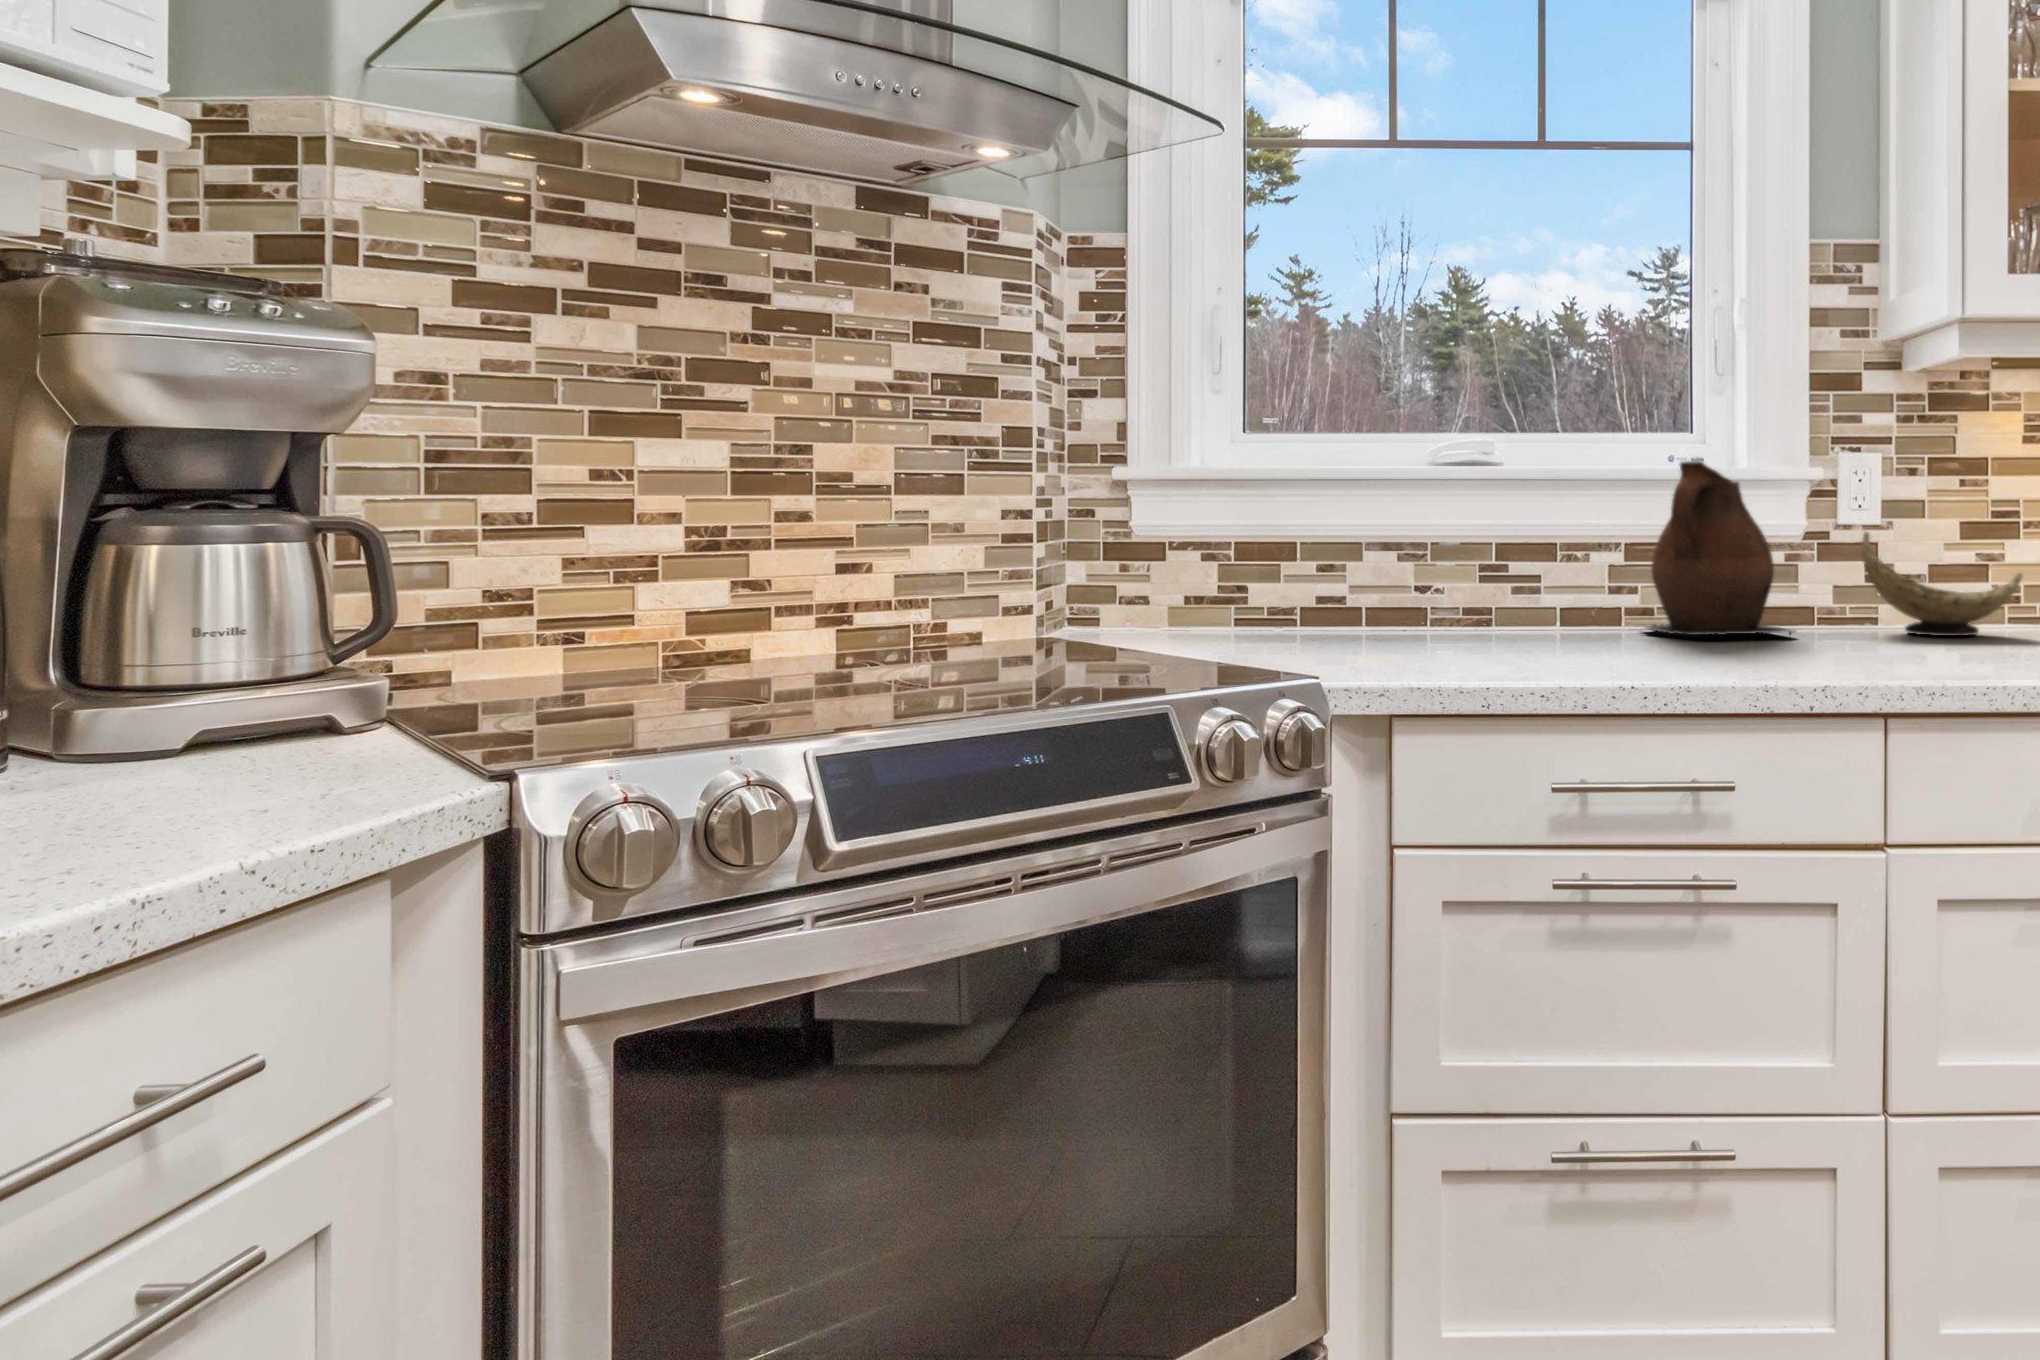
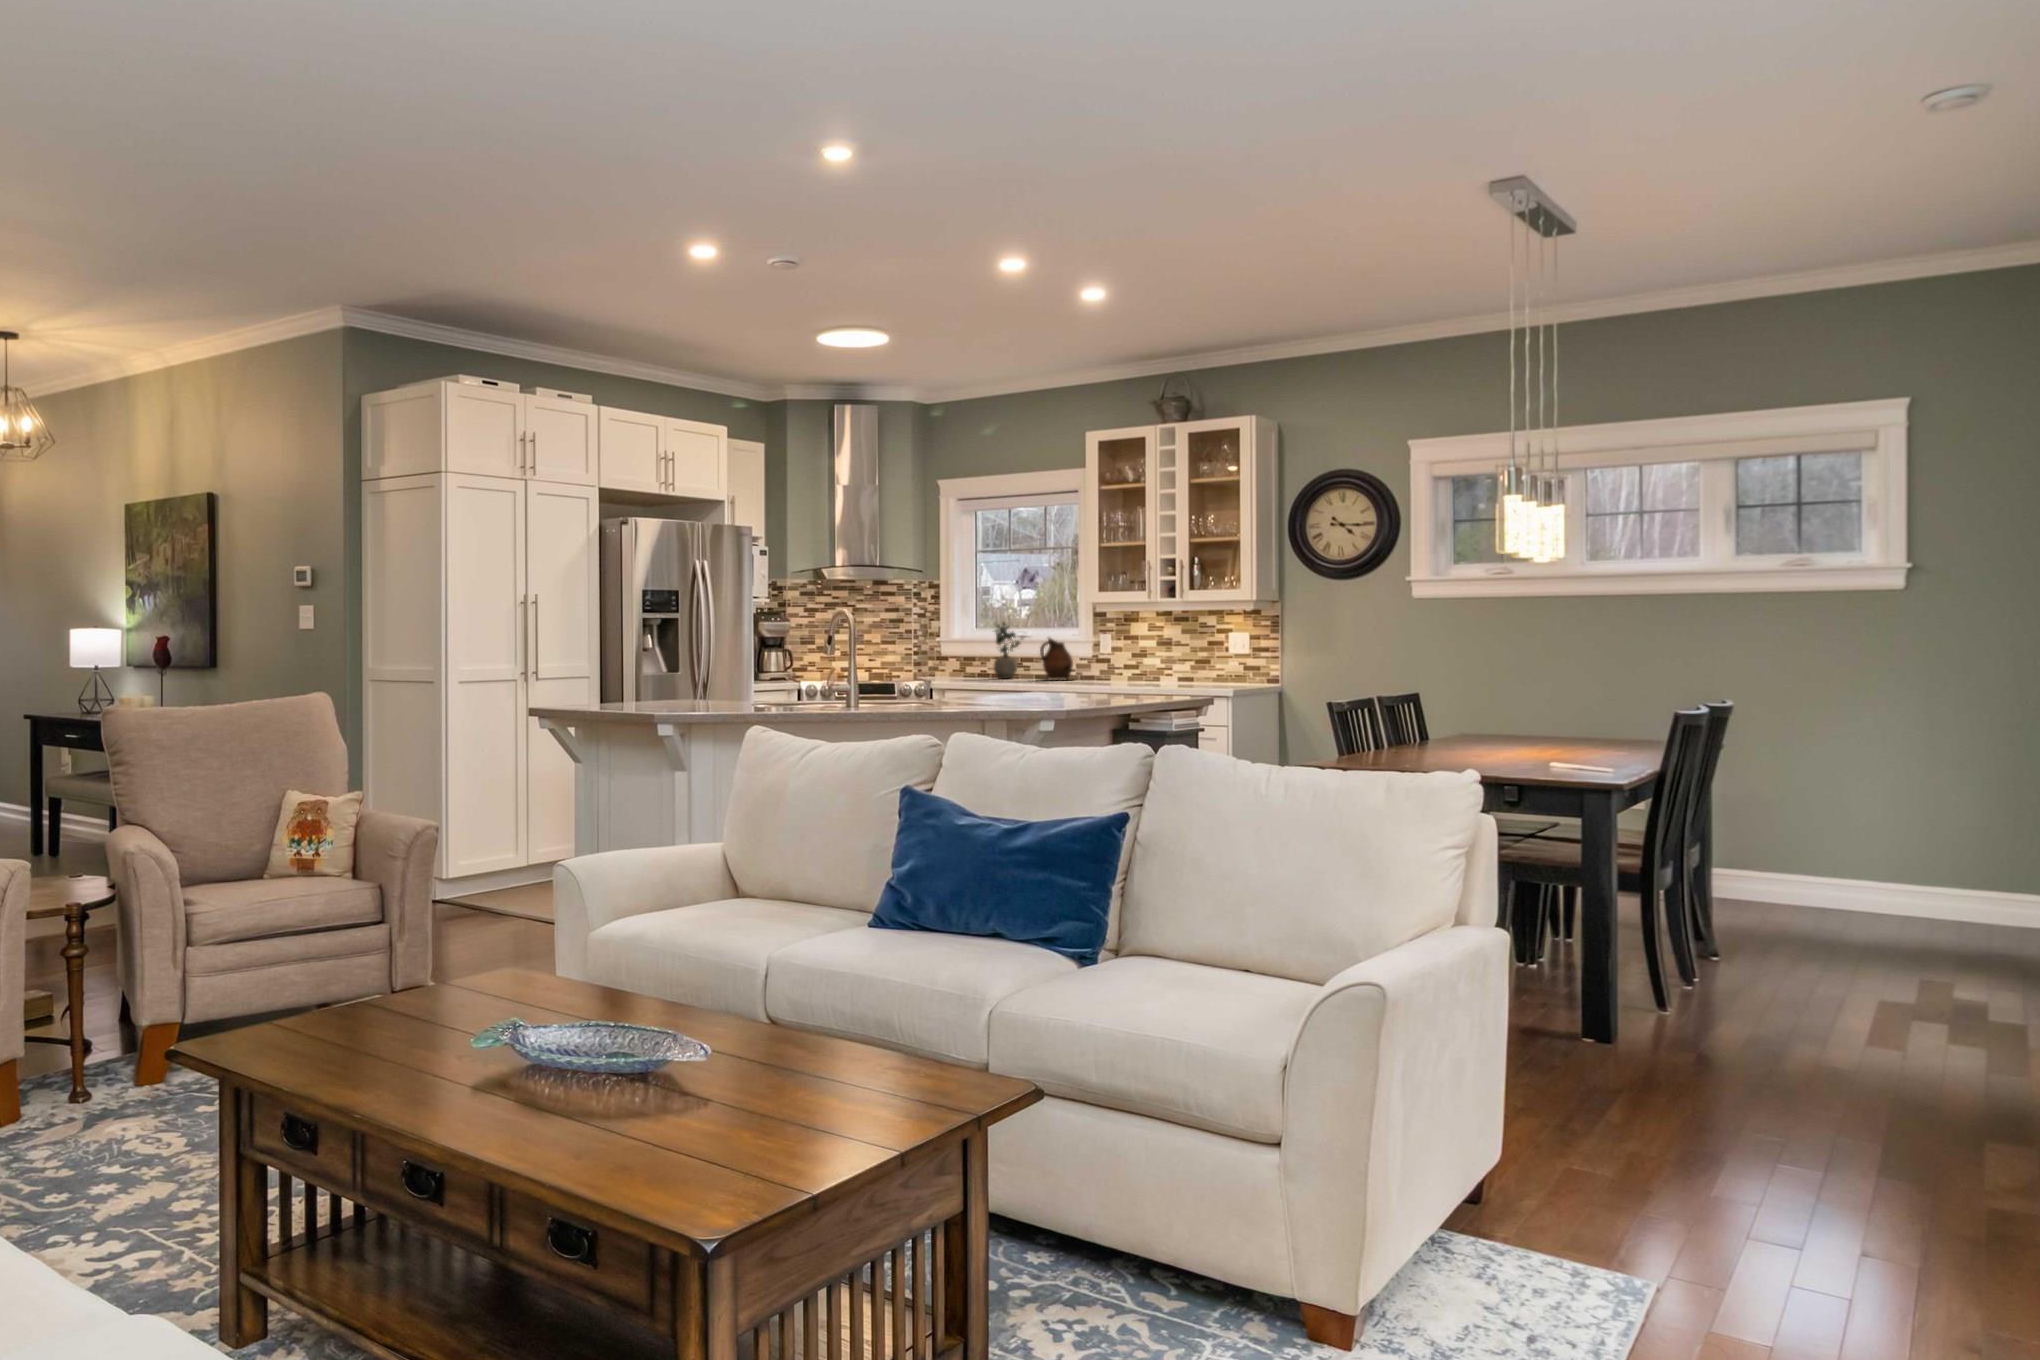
potted plant: none [1412,392,1573,634] -> present [994,622,1023,679]
decorative bowl: present [1862,532,2023,636] -> none [1094,655,1129,681]

